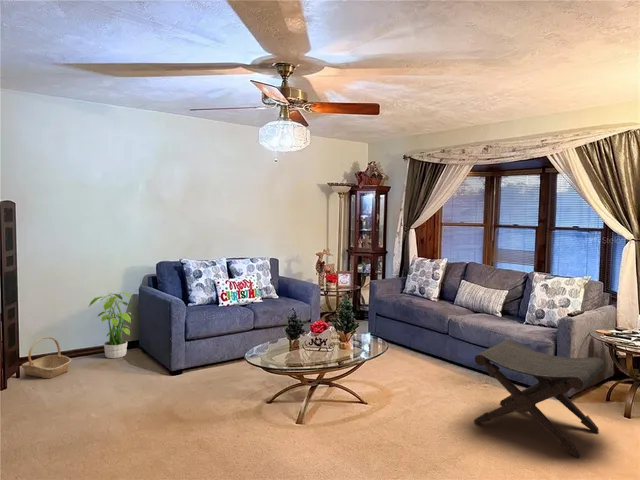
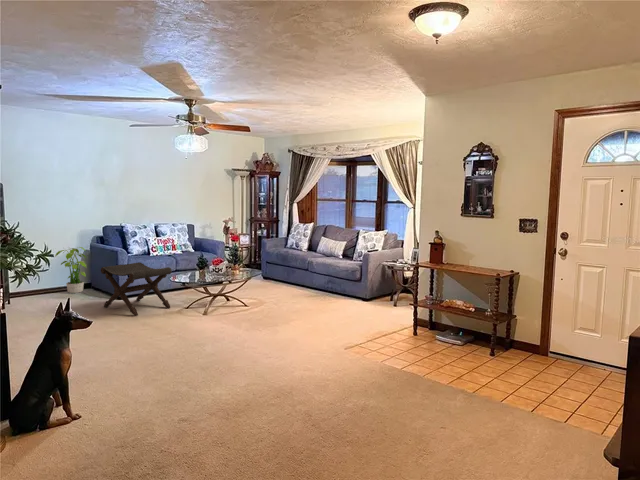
basket: present [22,337,71,378] -> none [10,276,46,303]
footstool: present [474,340,604,457] -> present [101,262,172,316]

